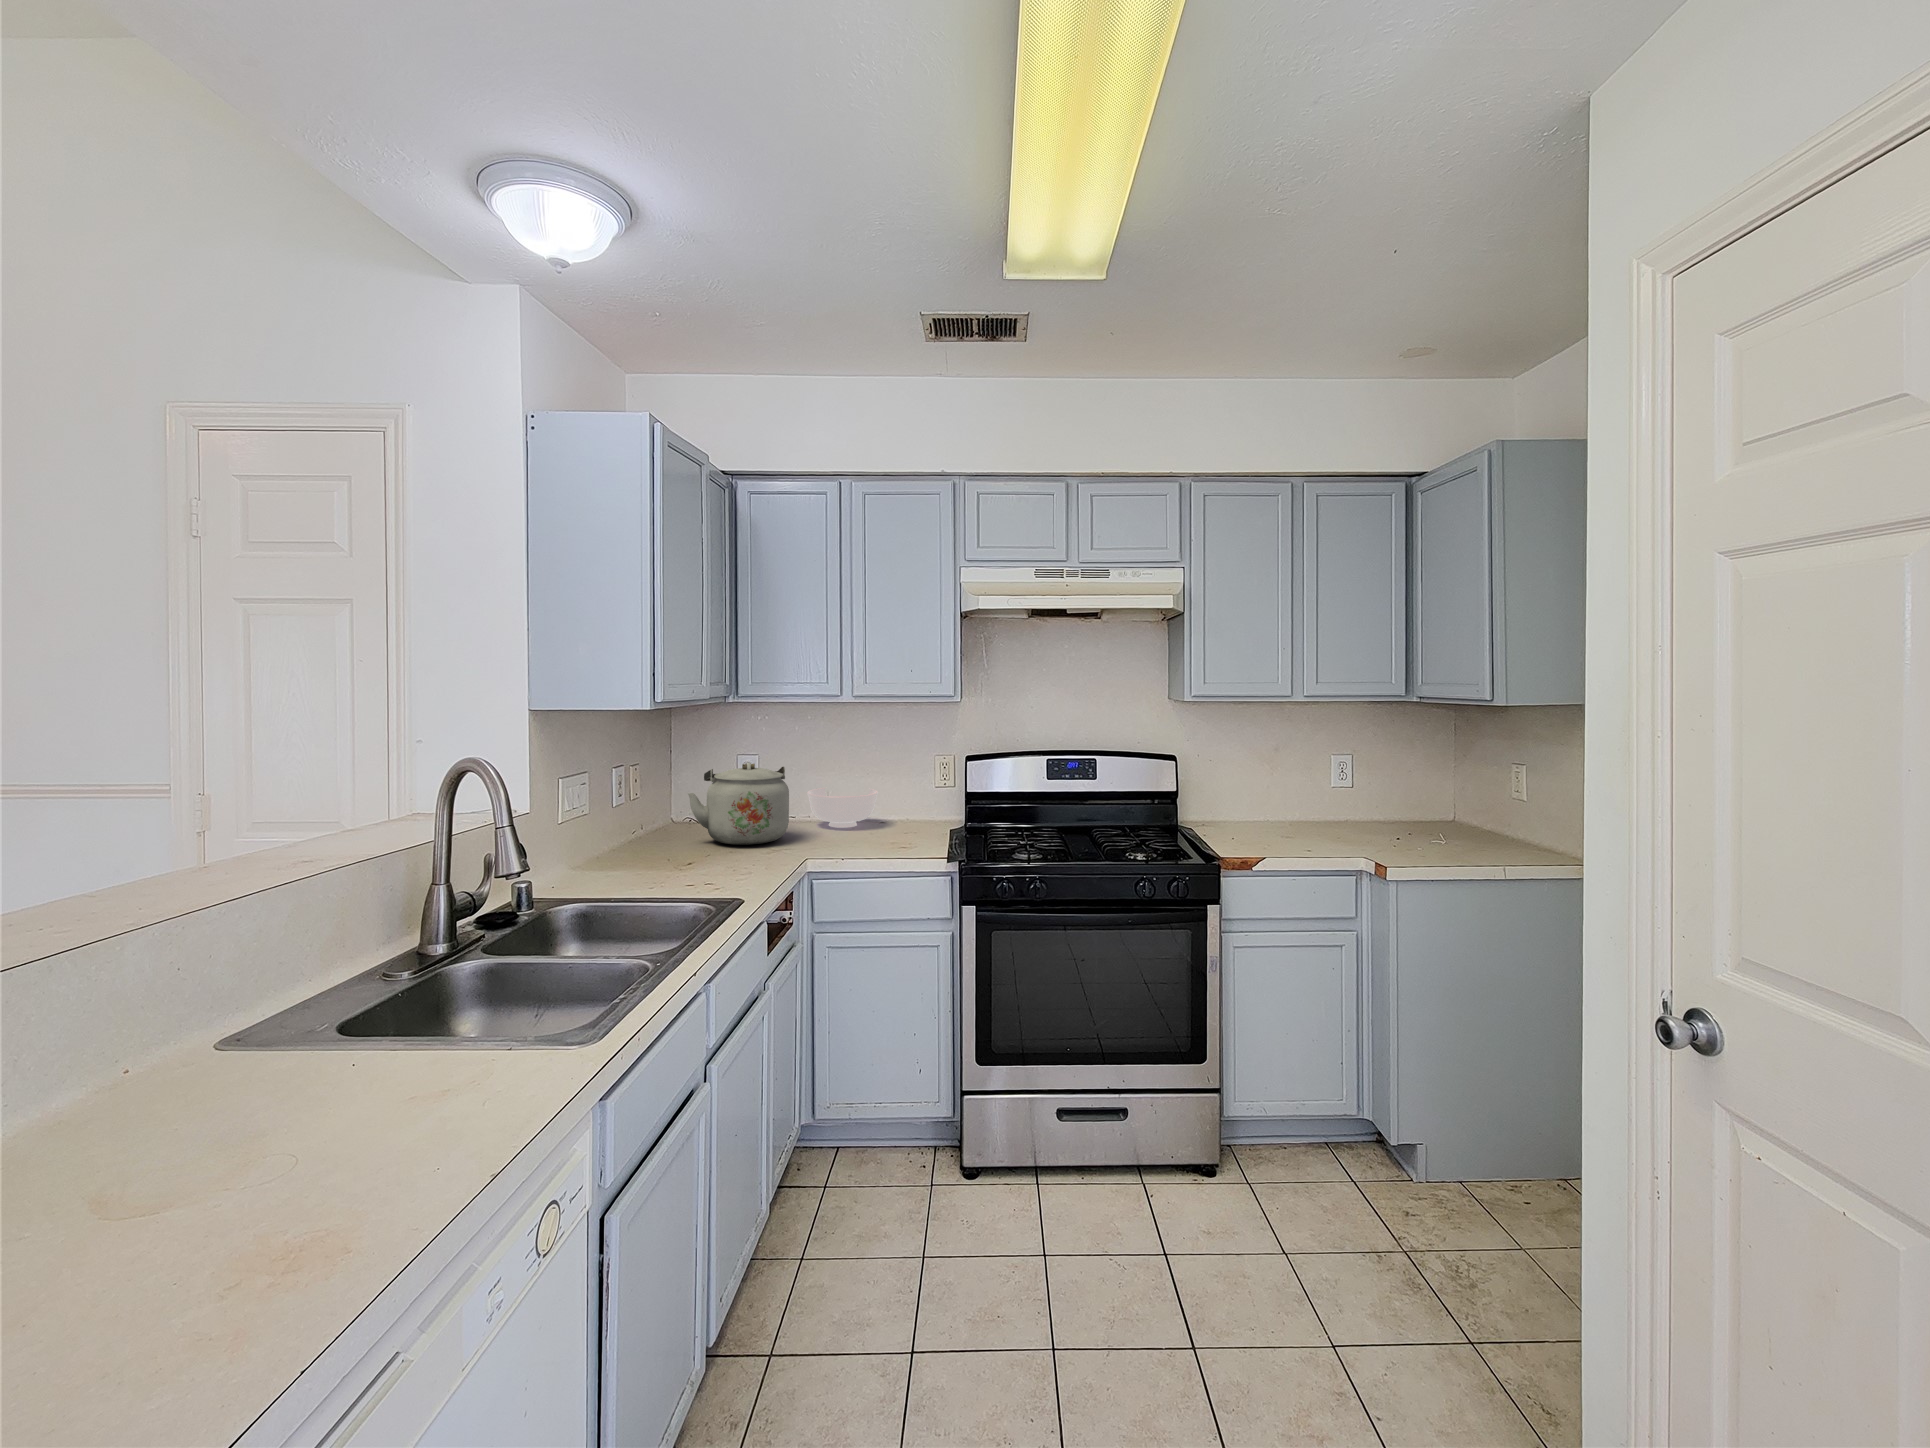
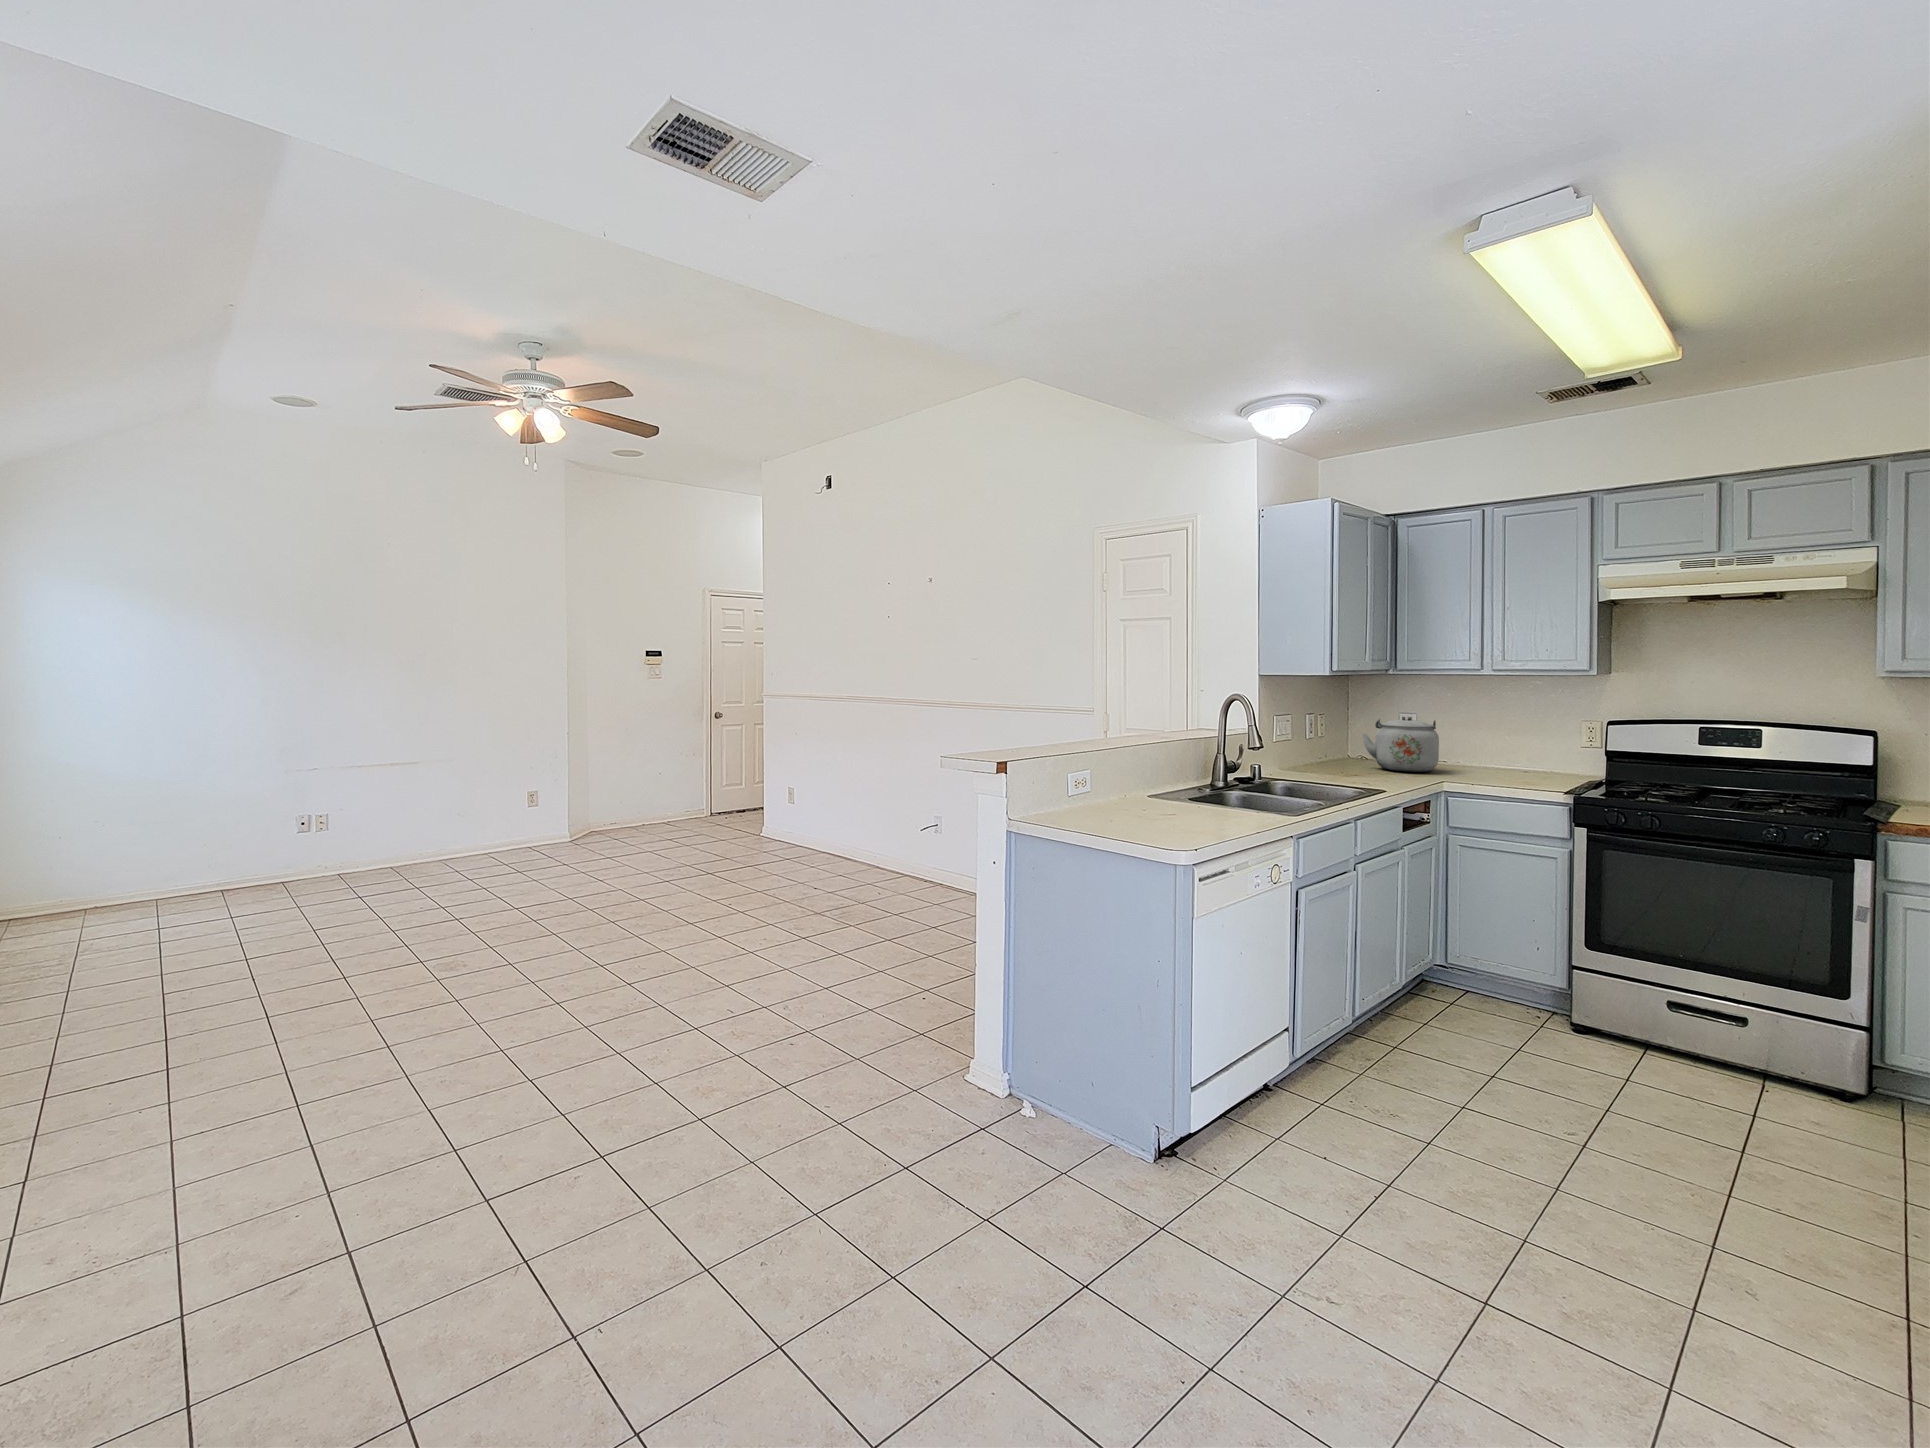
bowl: present [807,788,878,828] -> none [1460,742,1524,772]

